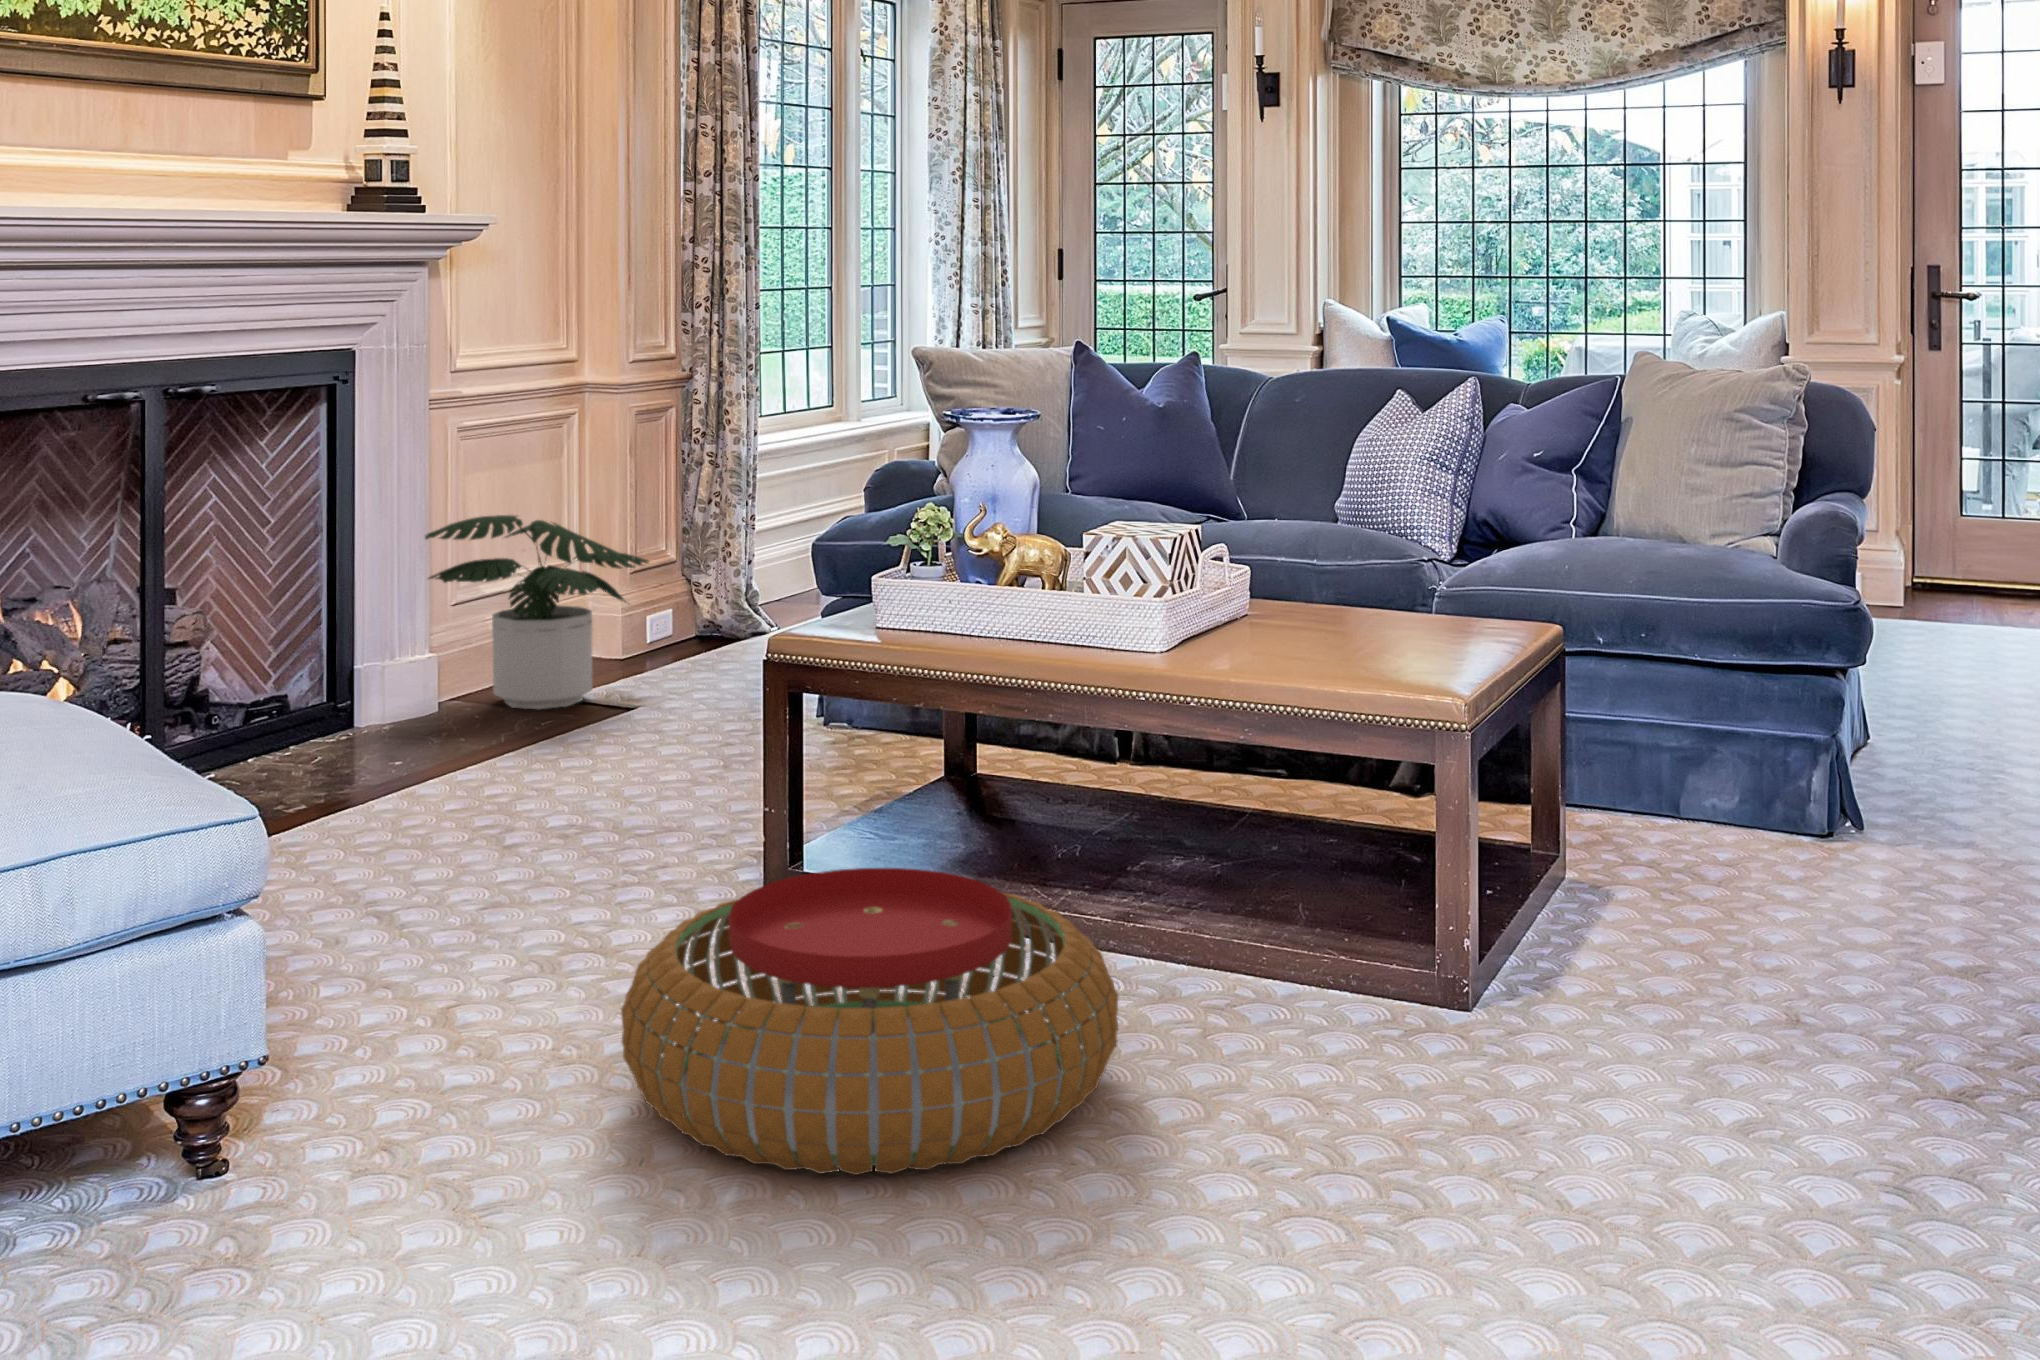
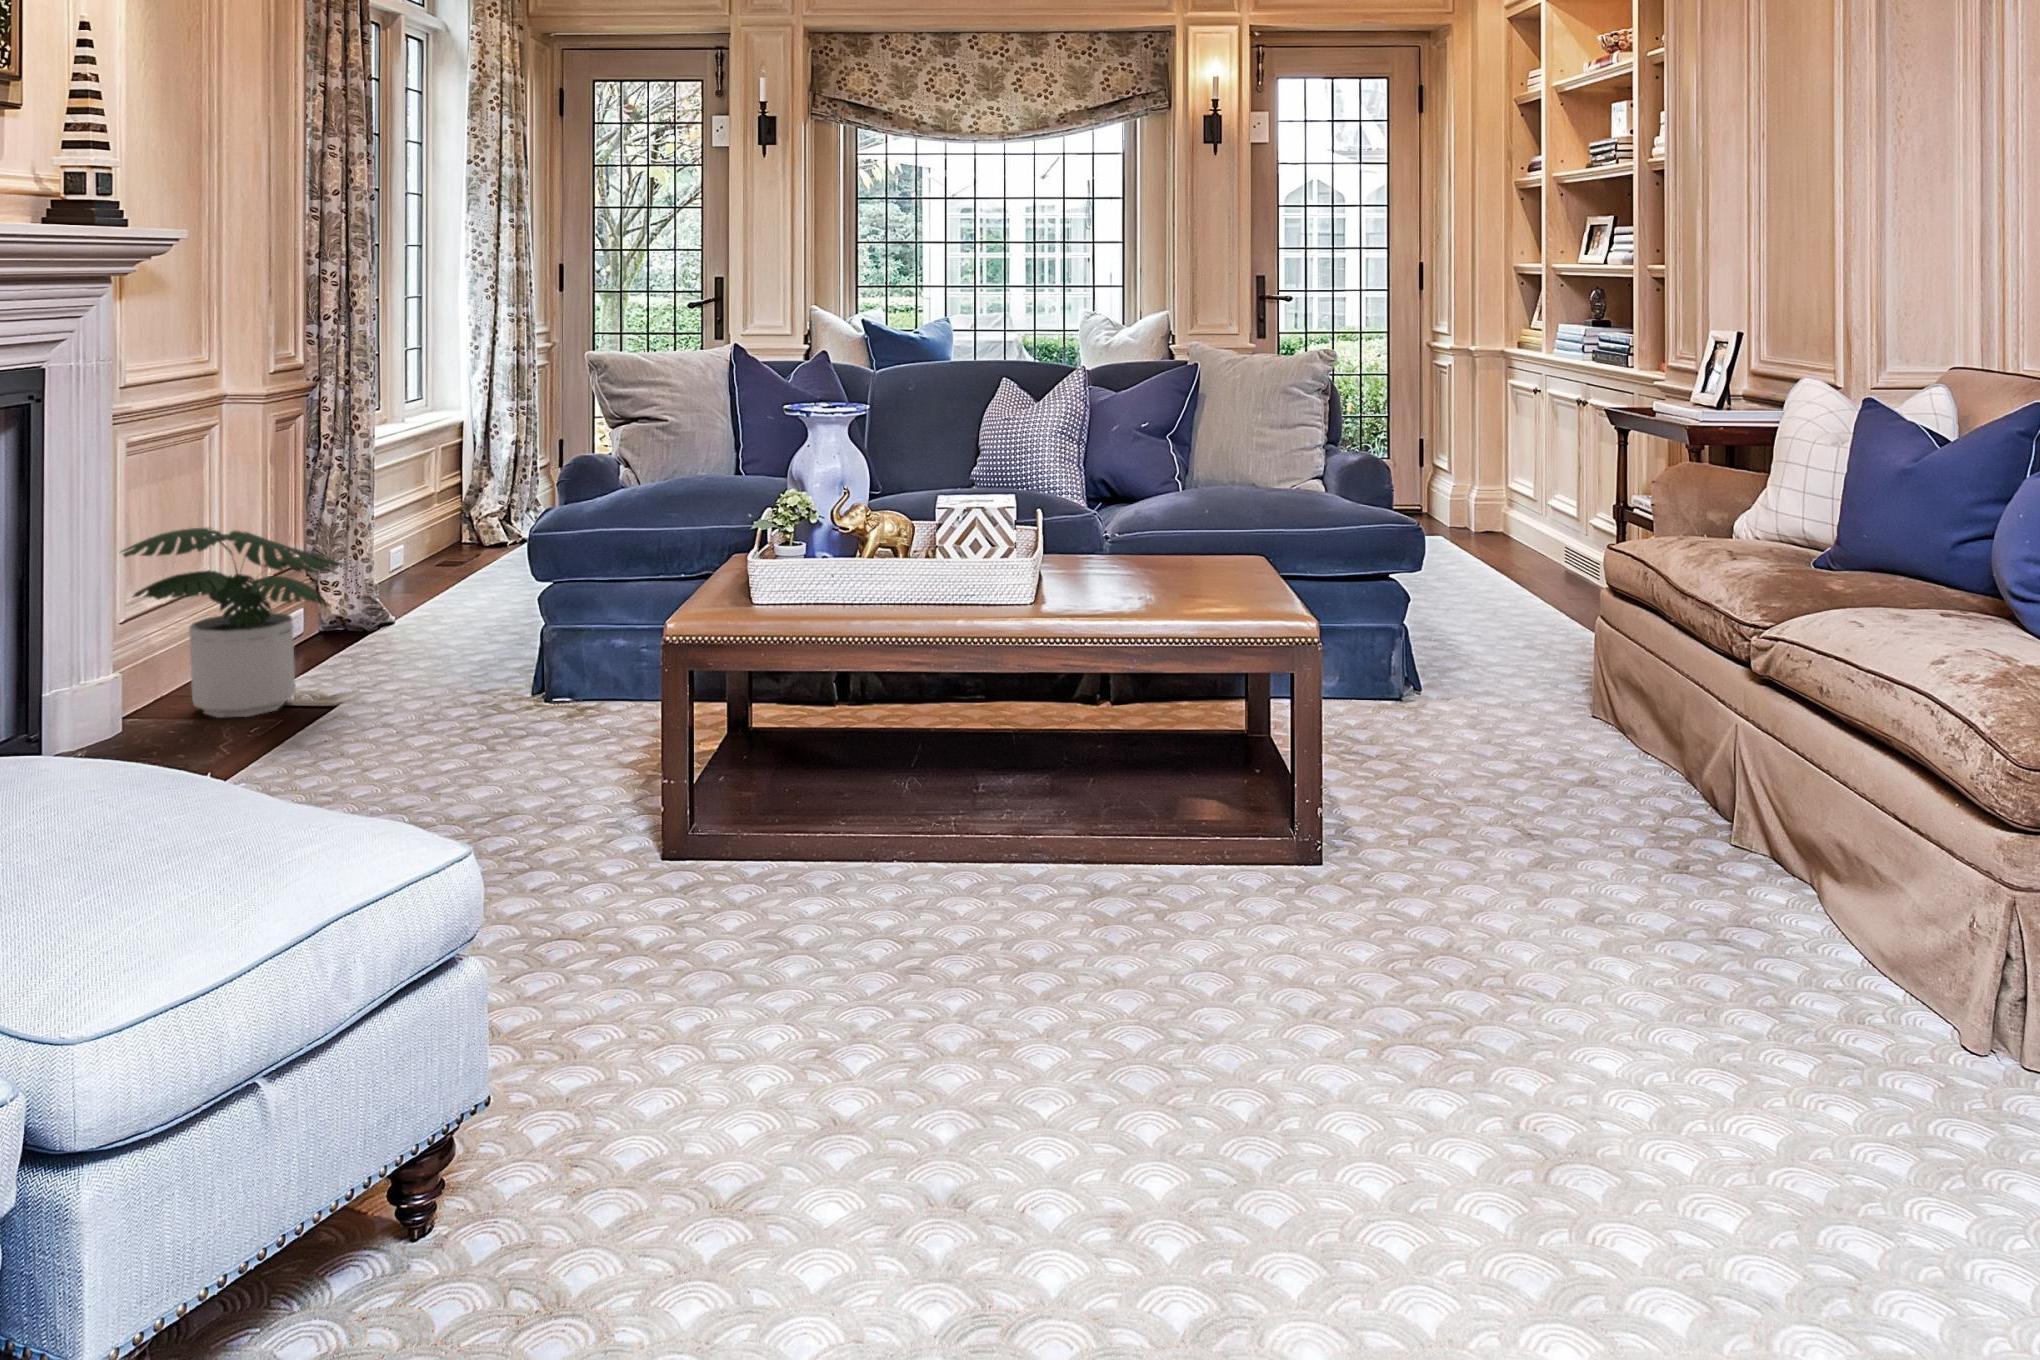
pouf: present [621,868,1118,1175] -> none [756,826,1201,1115]

